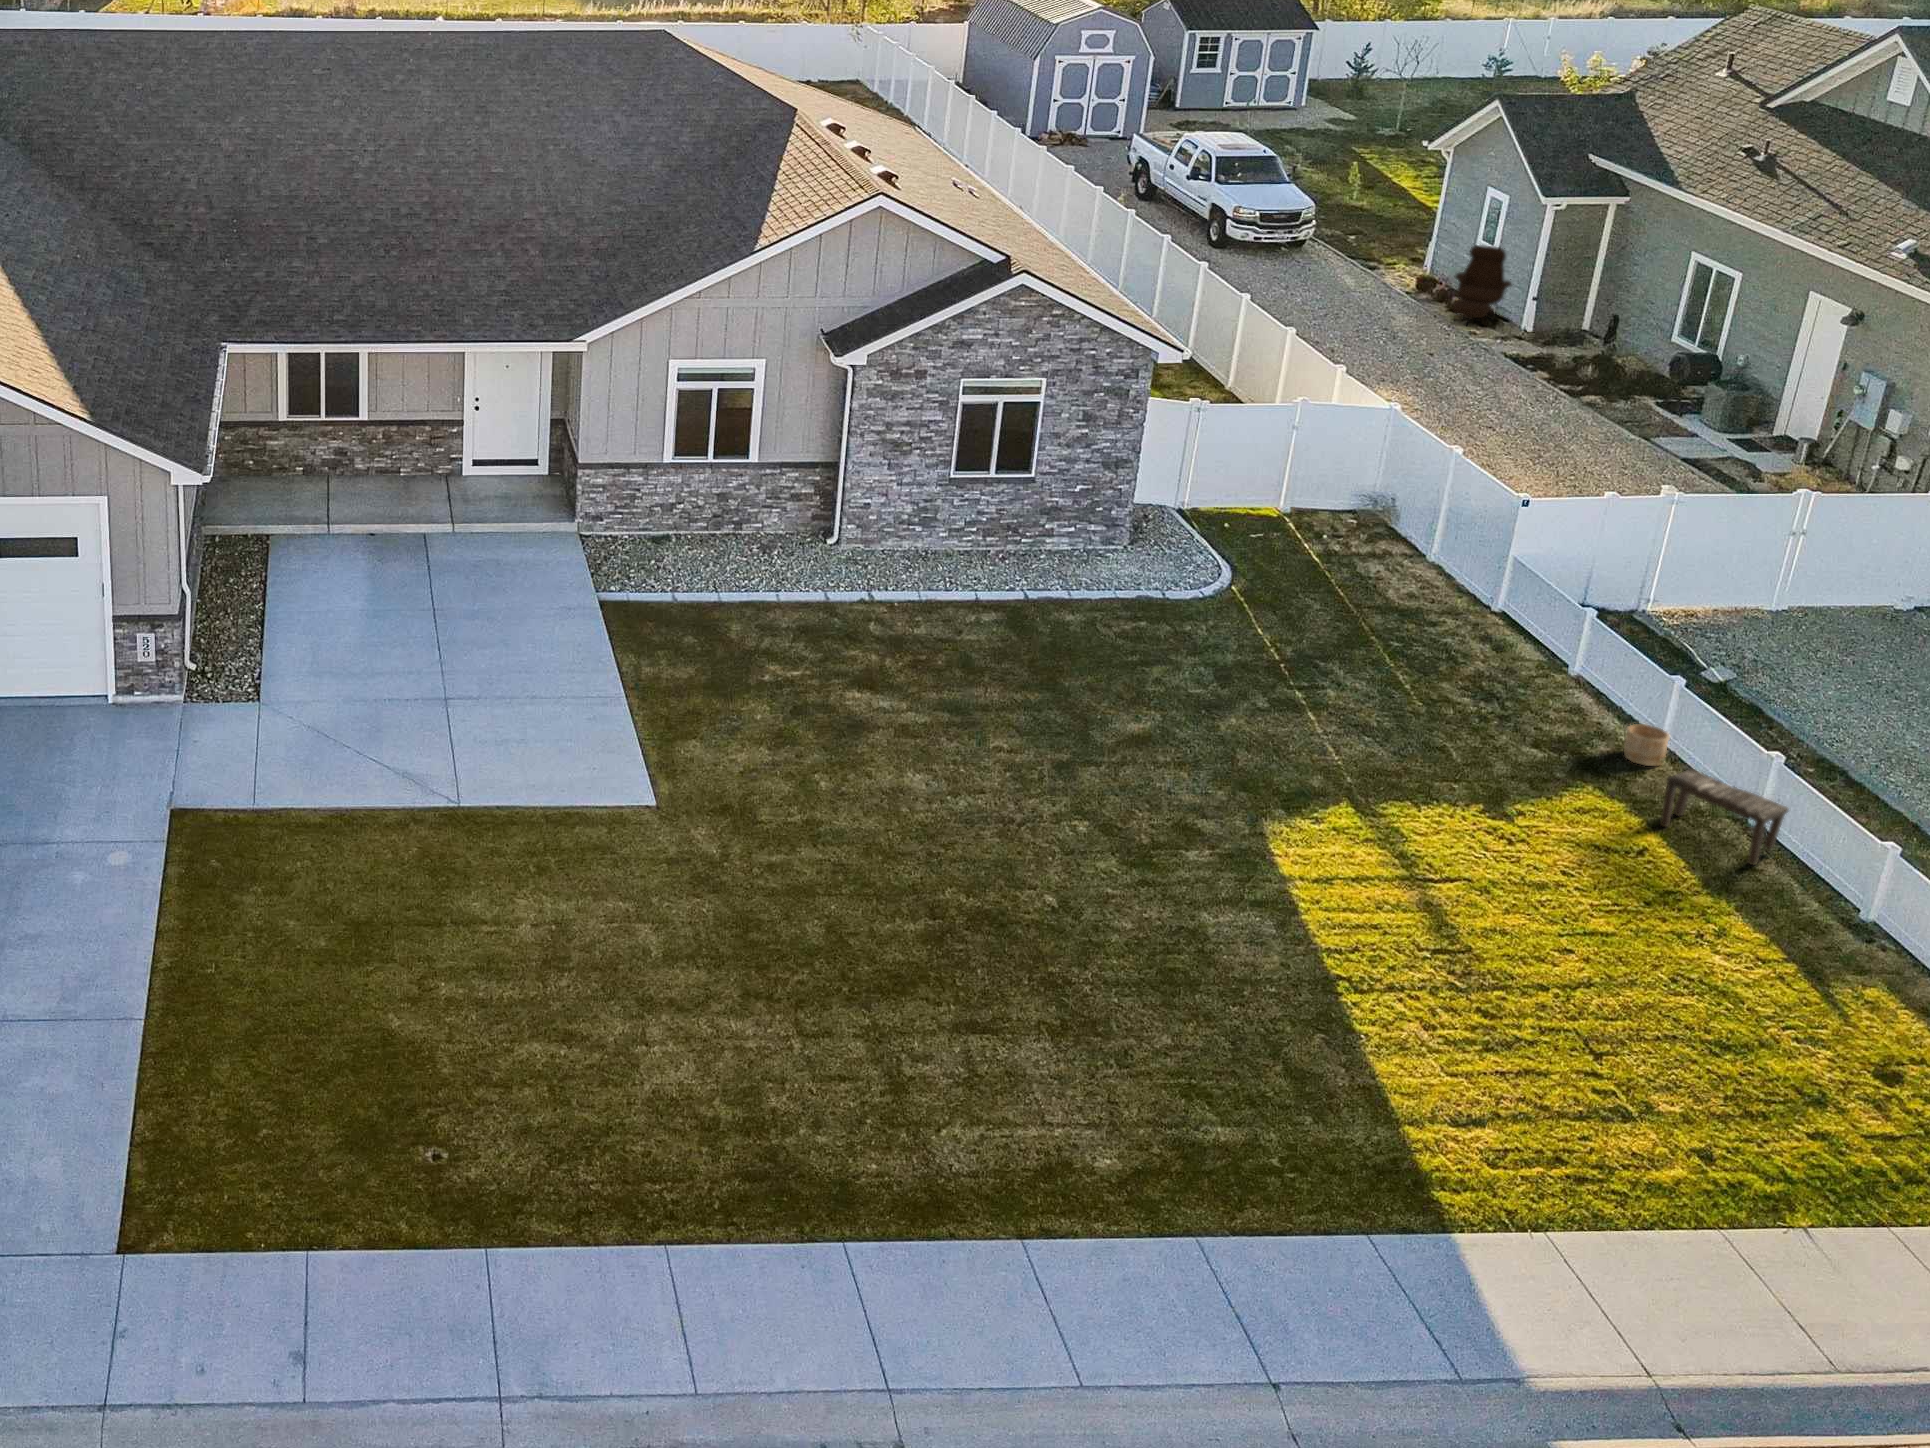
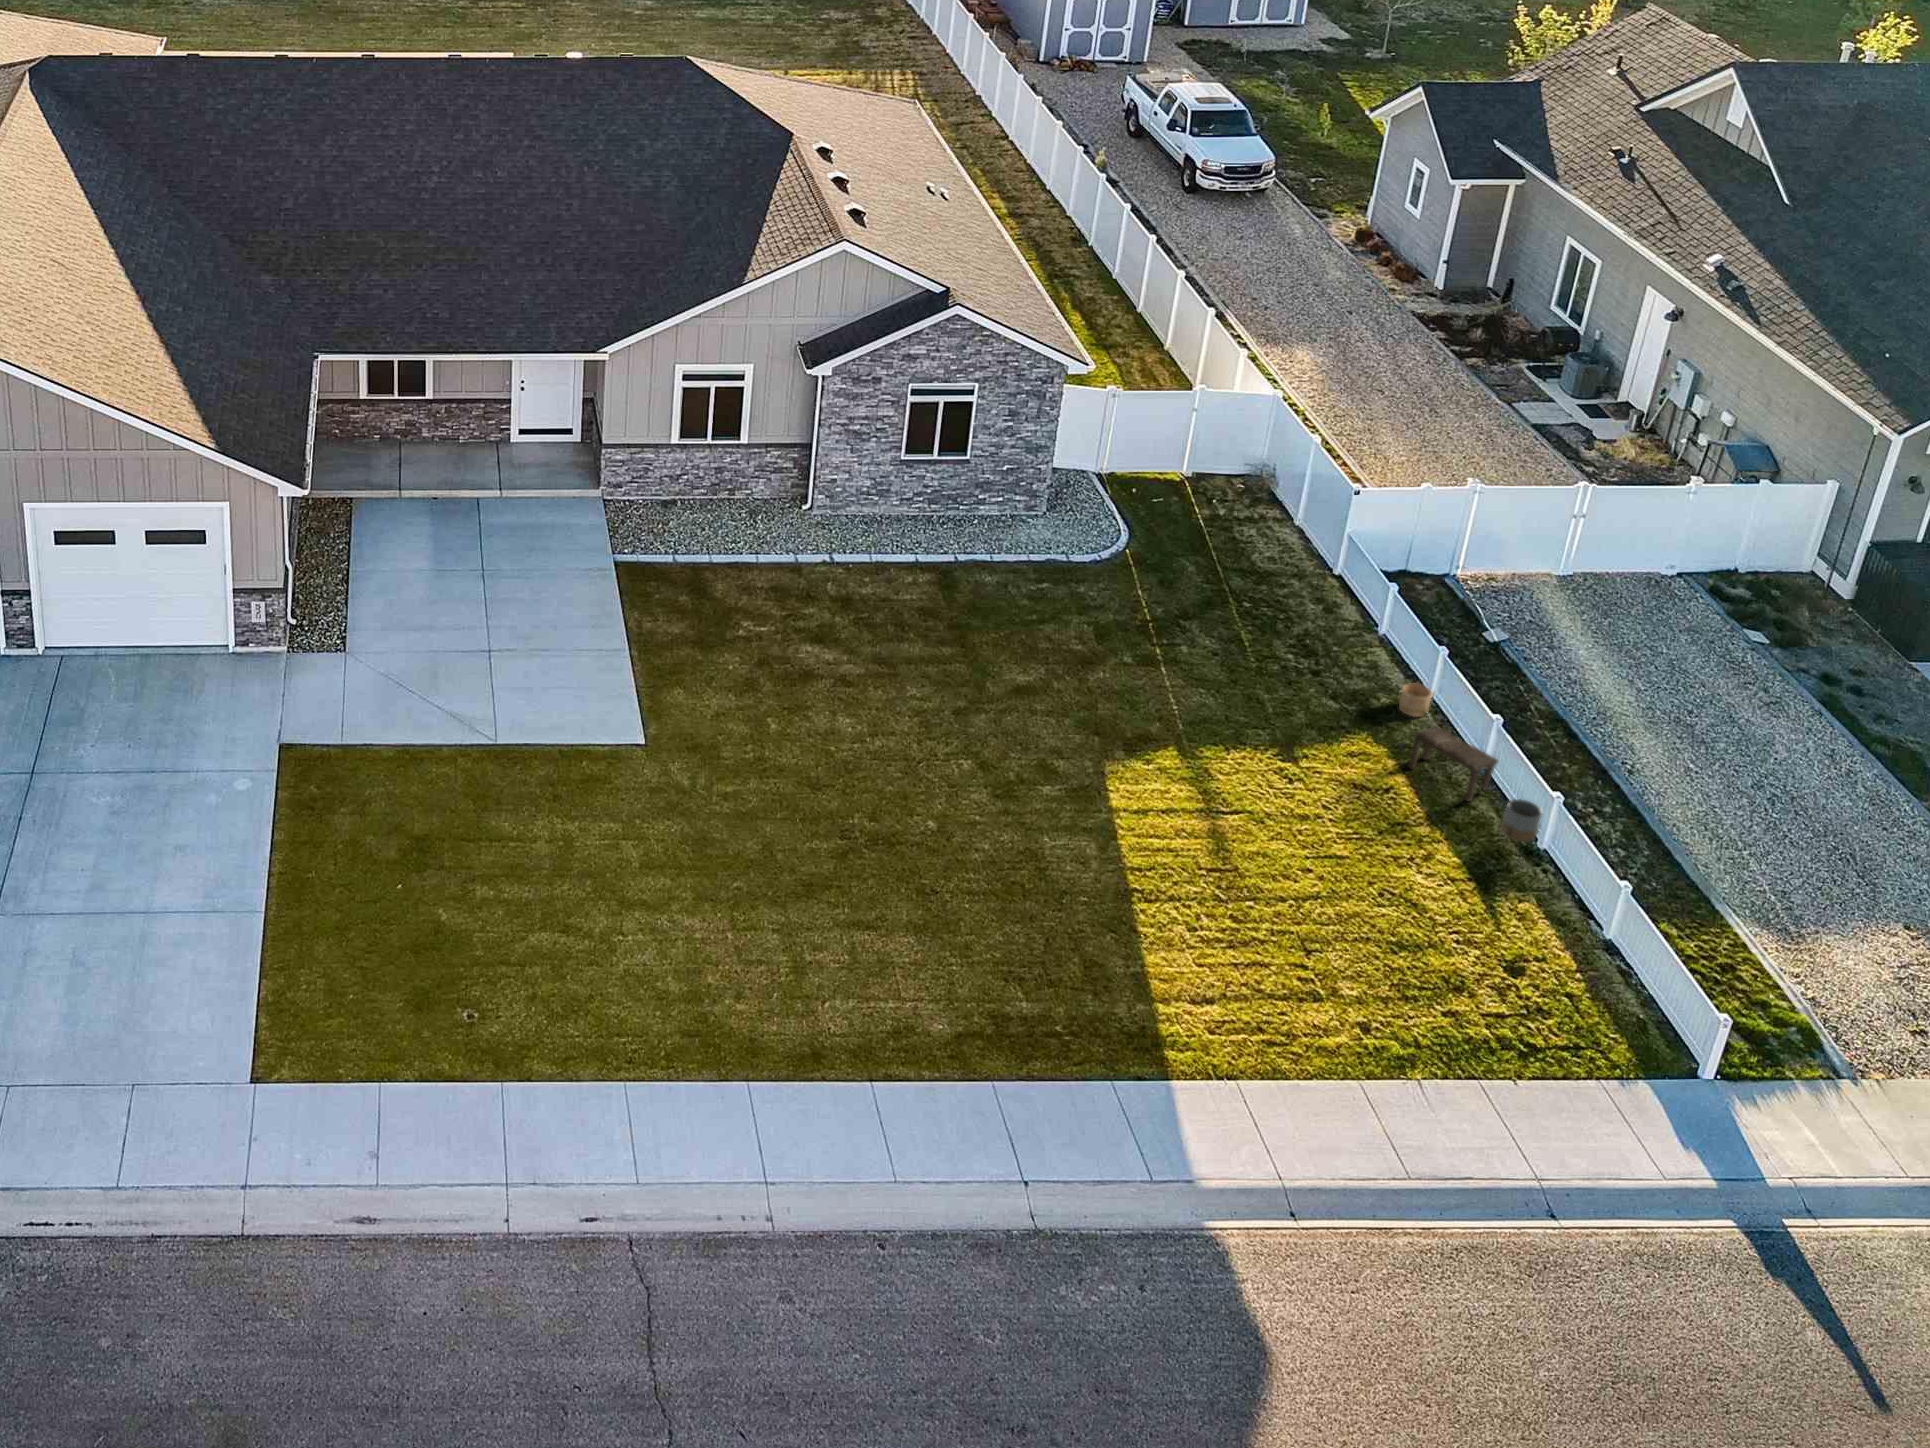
lounge chair: present [1453,245,1512,325] -> none [1373,212,1431,286]
planter: none [1812,854,1873,925] -> present [1500,799,1542,842]

